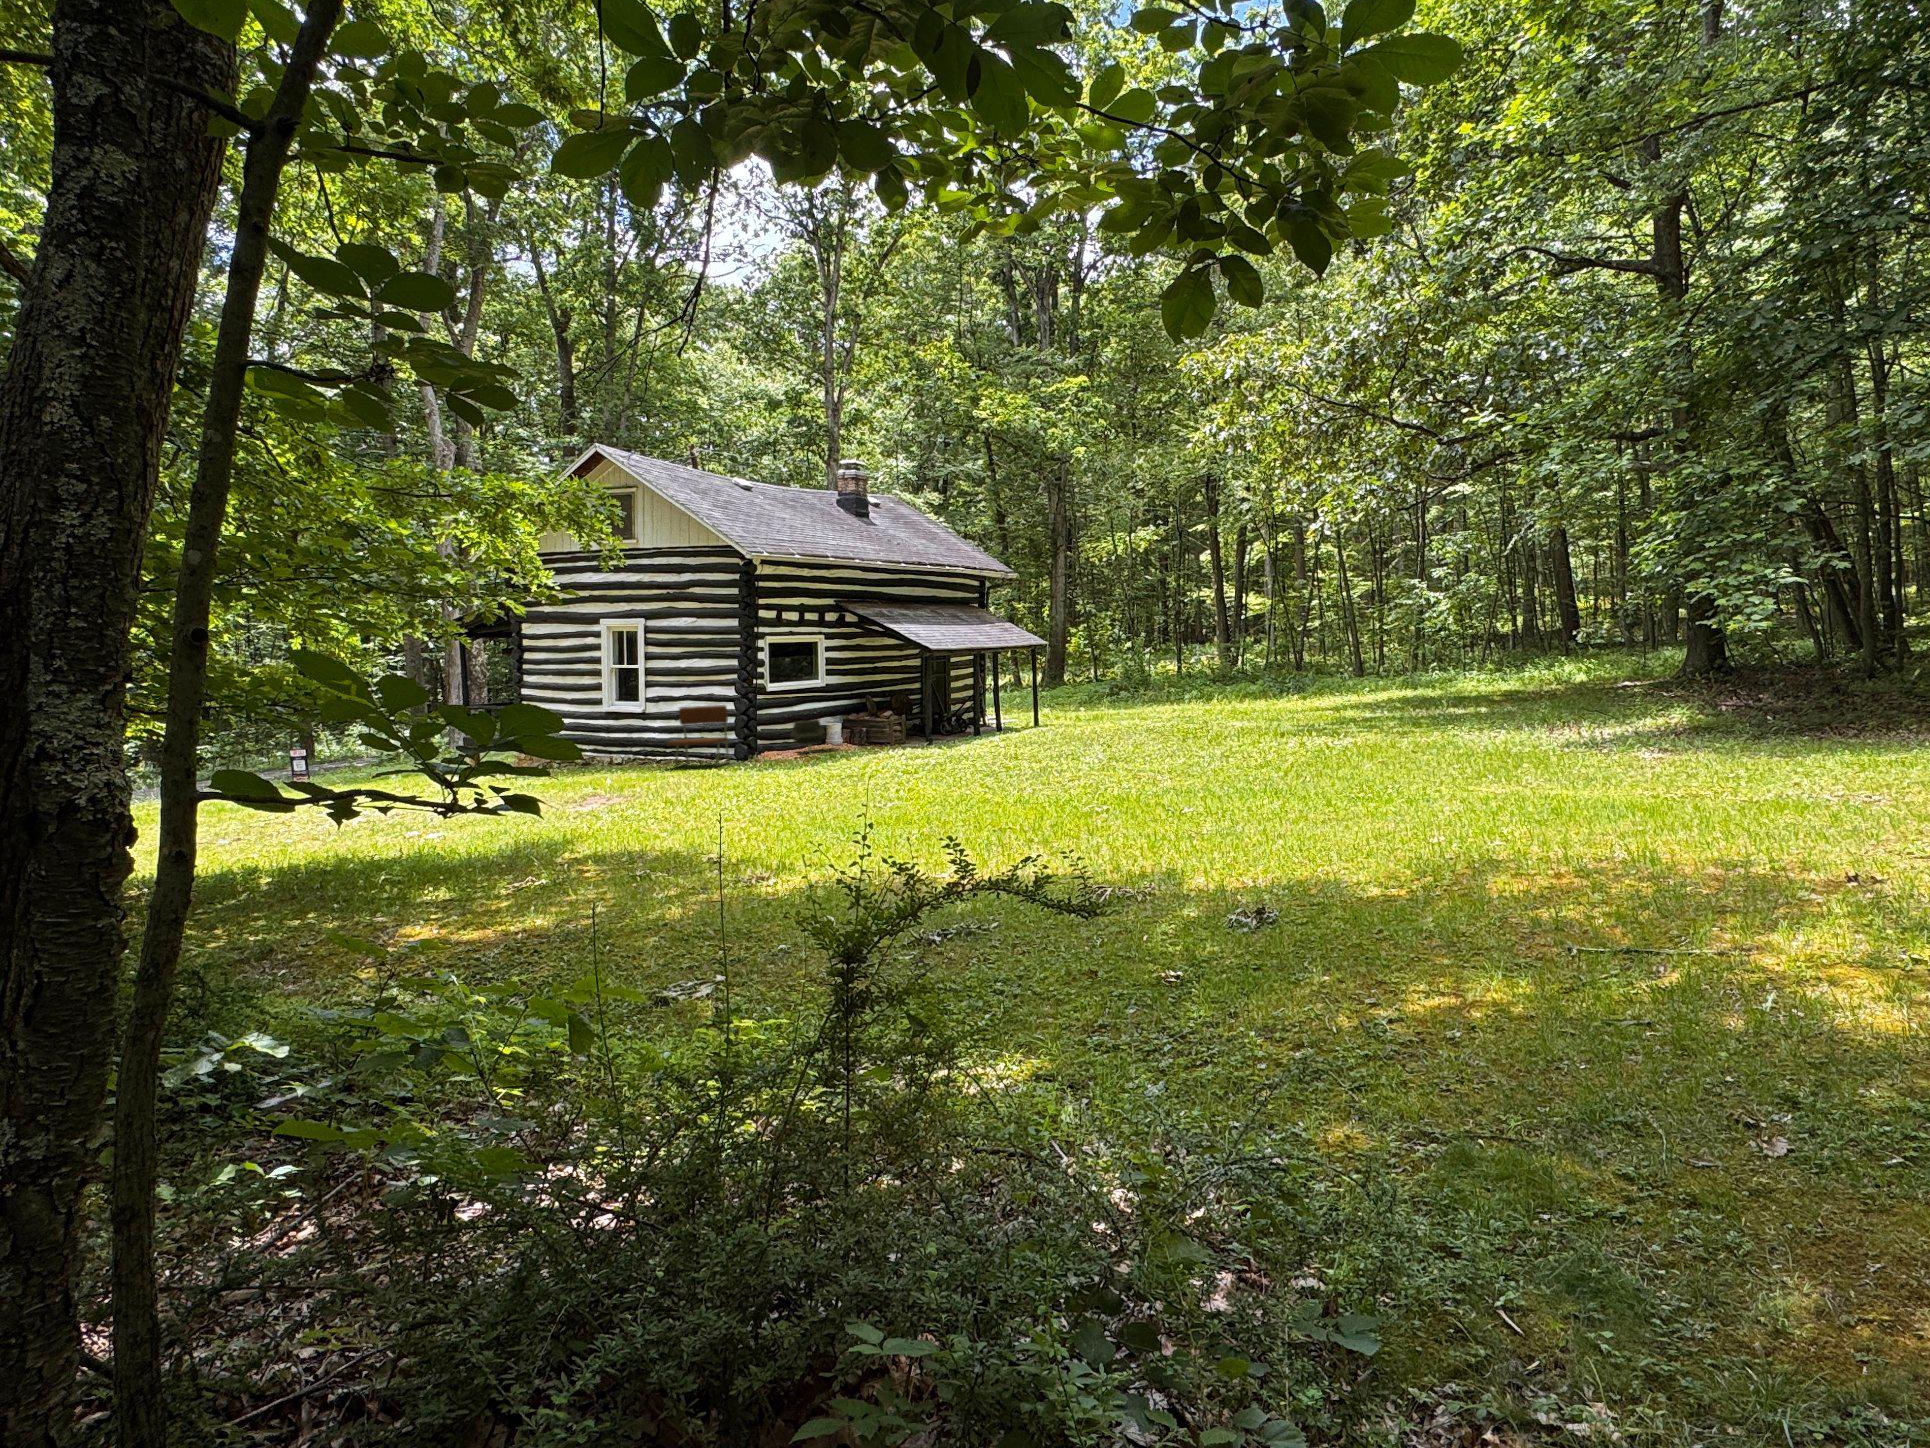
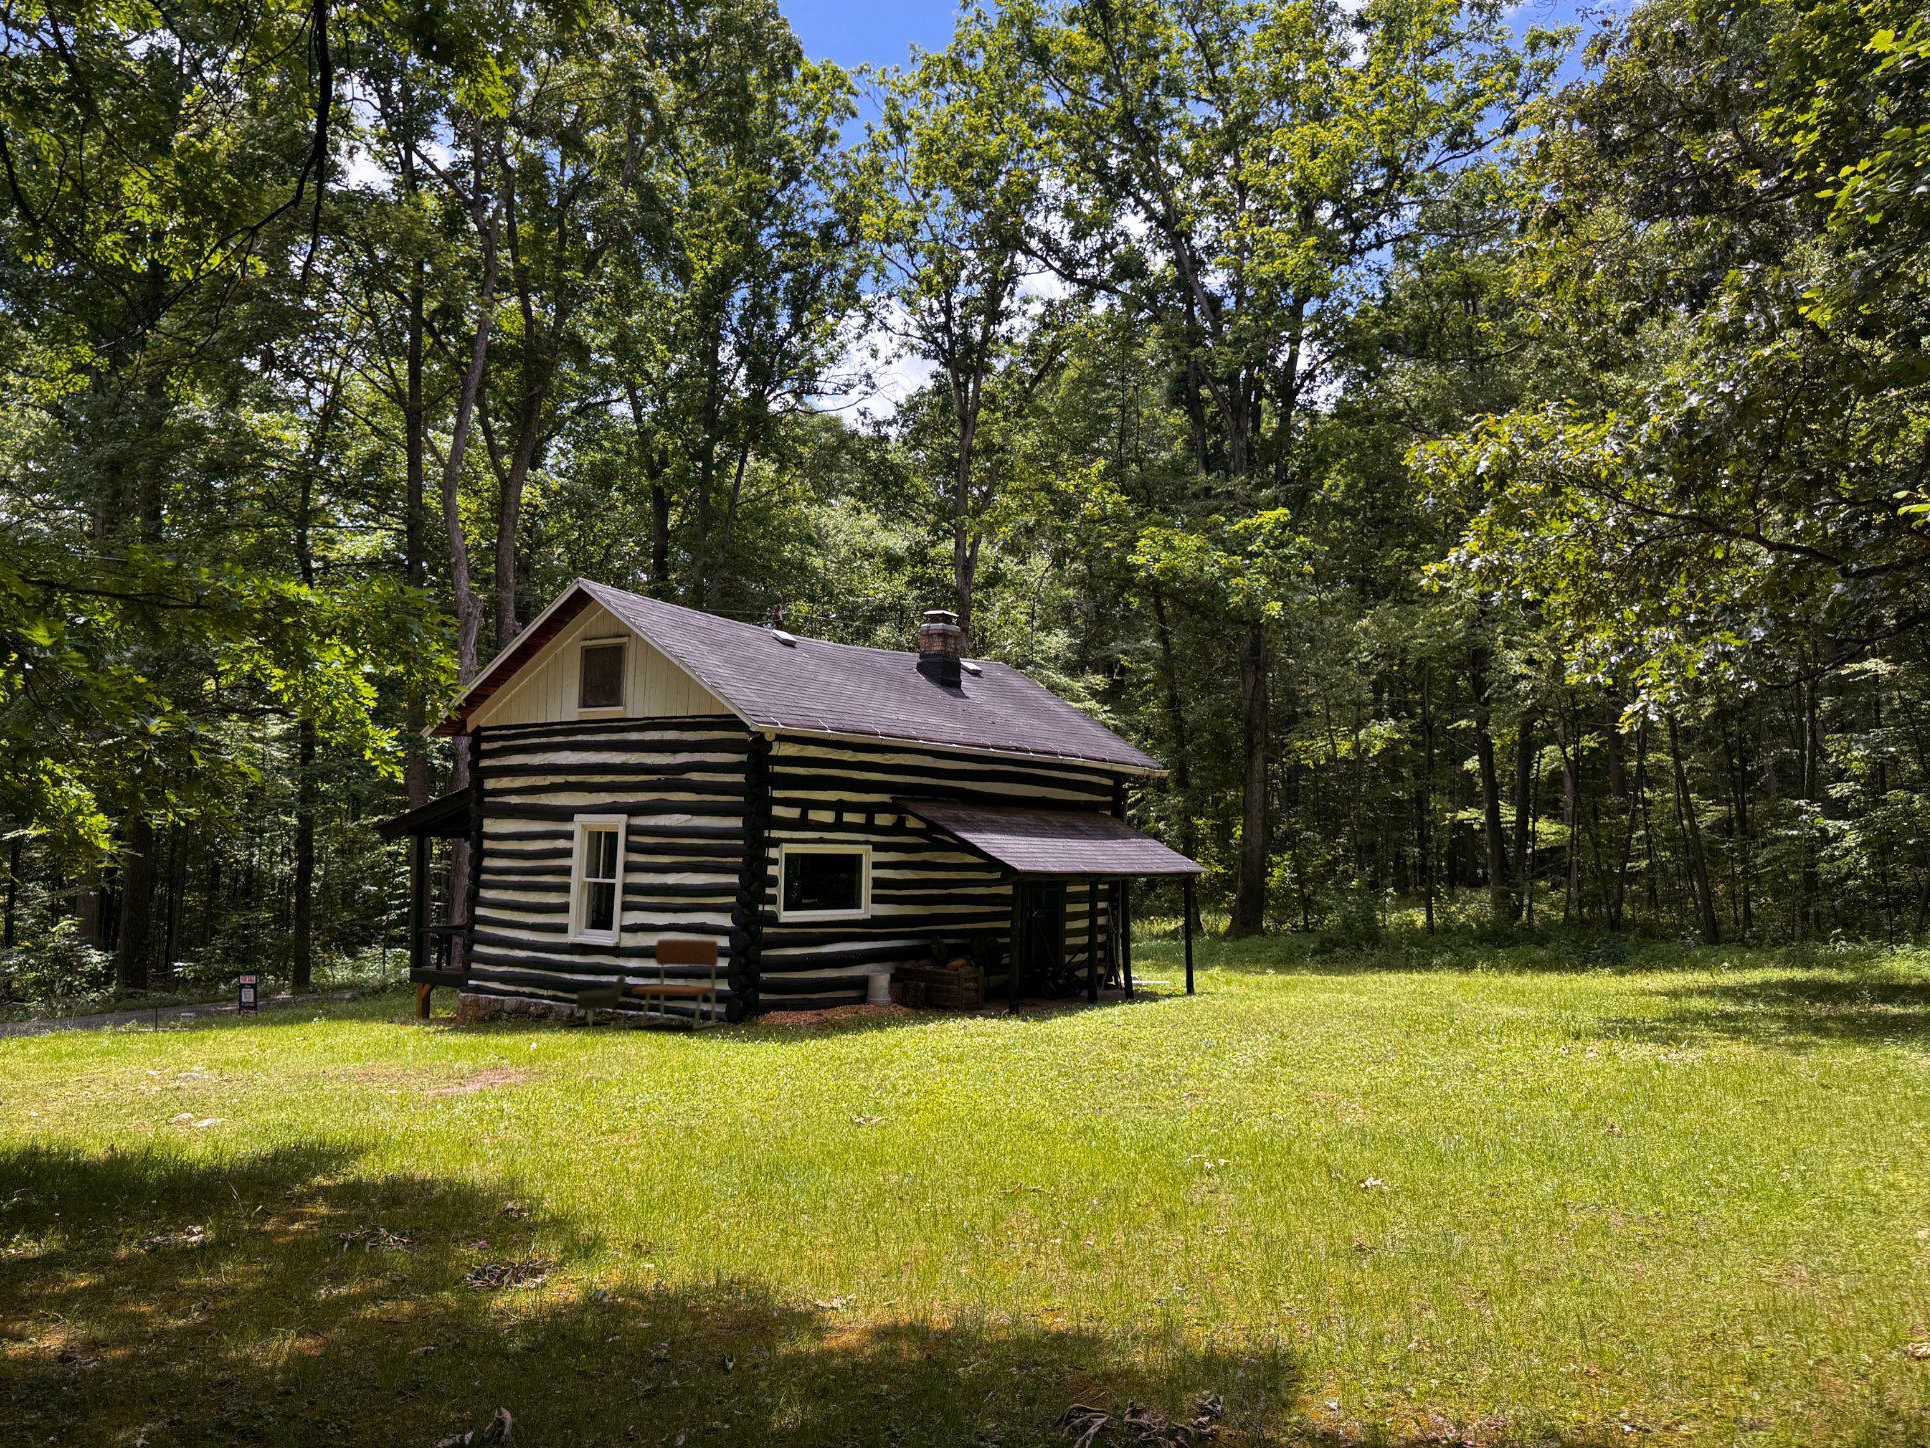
lounge chair: present [790,719,827,753] -> present [576,975,626,1025]

